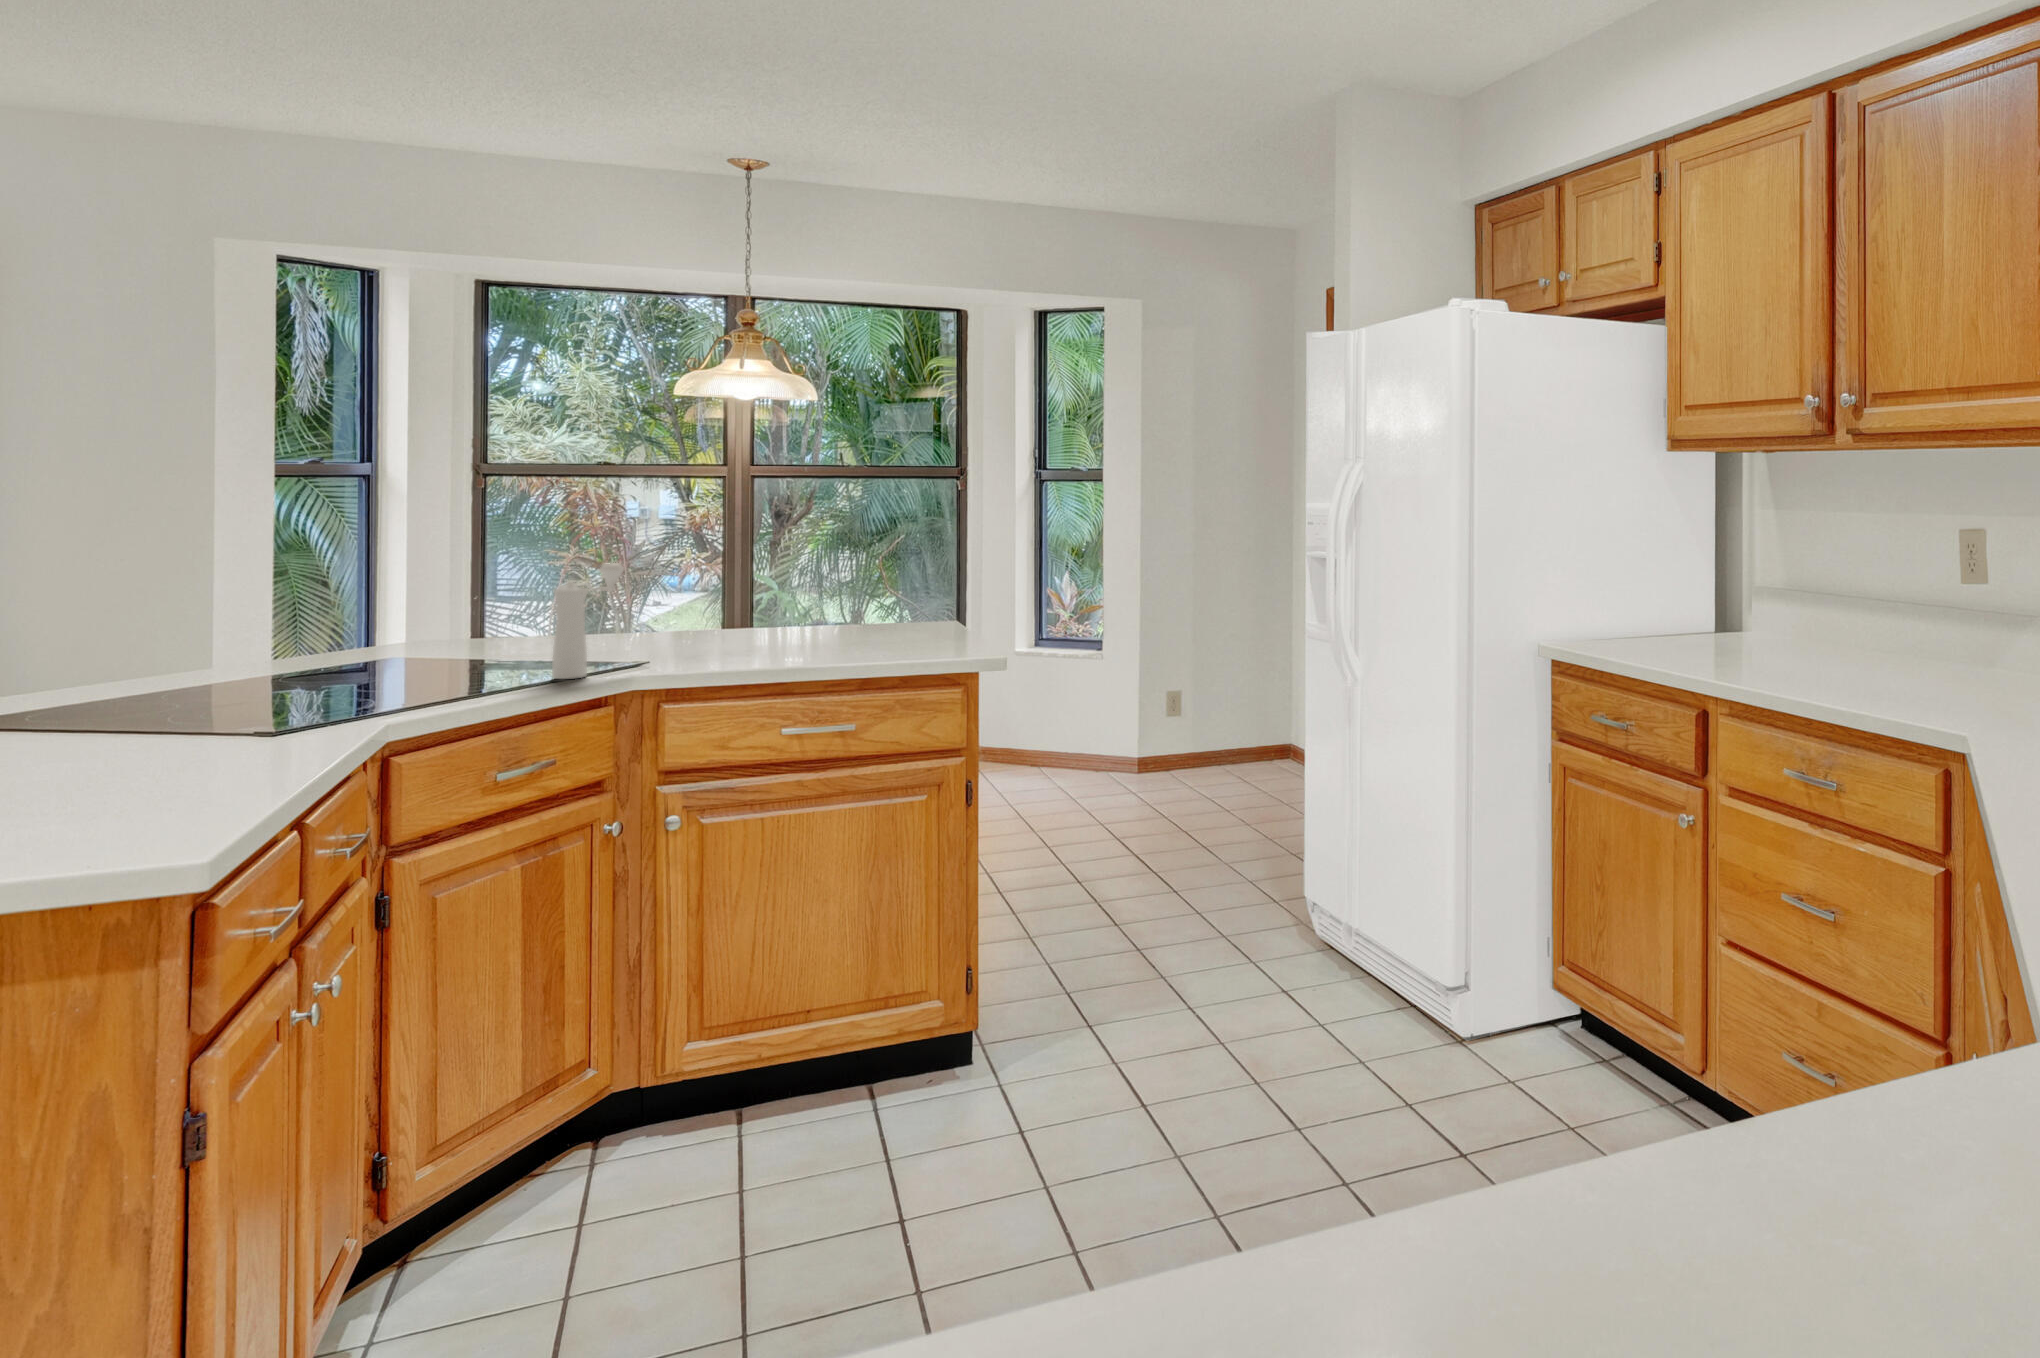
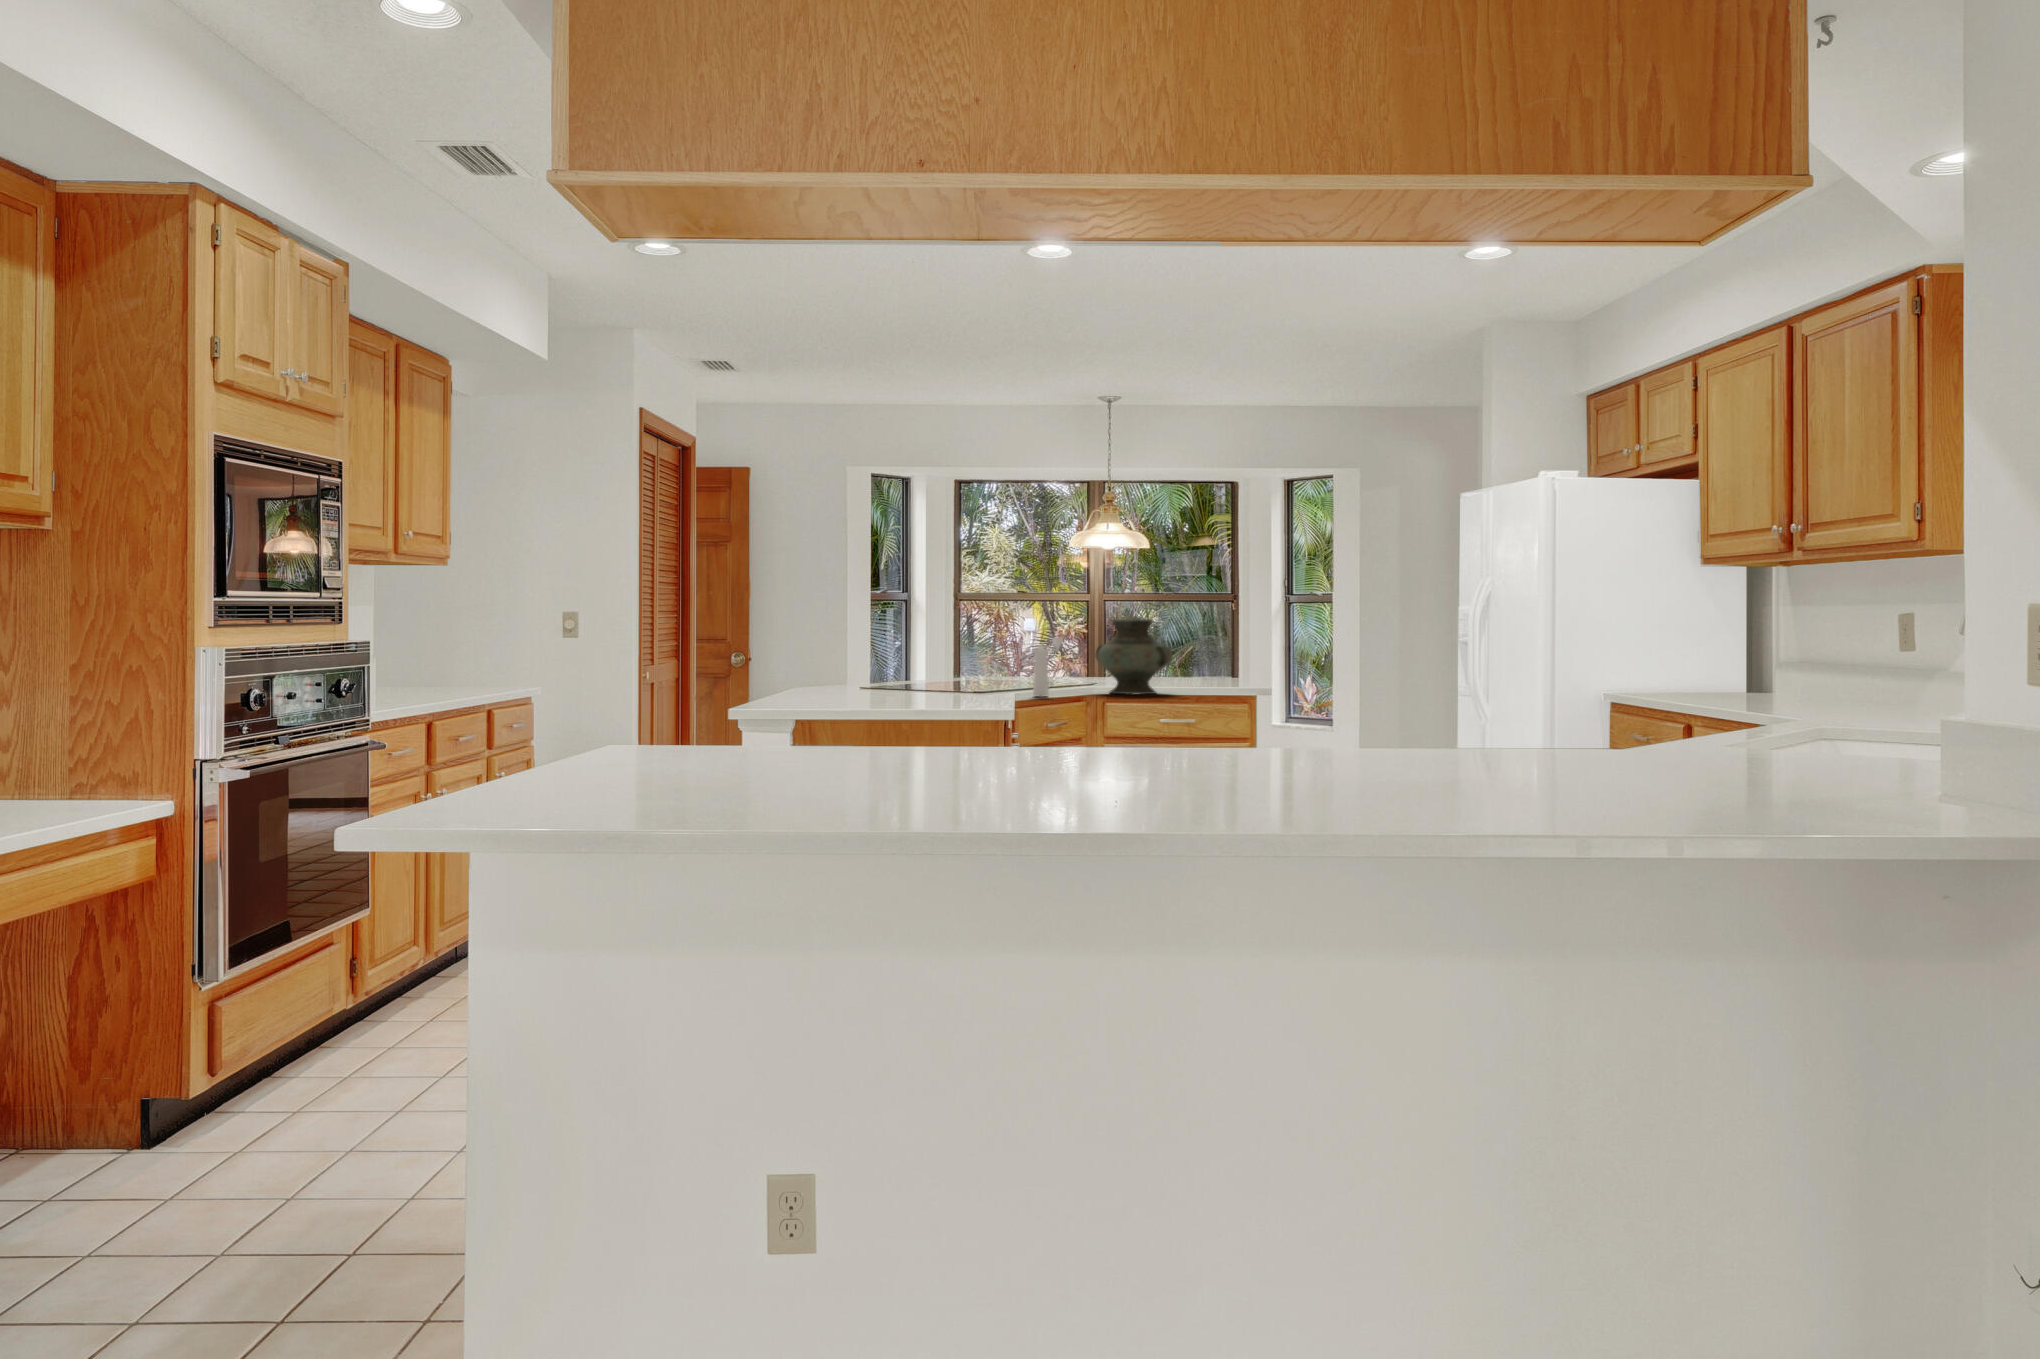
vase: none [697,521,842,660] -> present [1096,616,1173,695]

